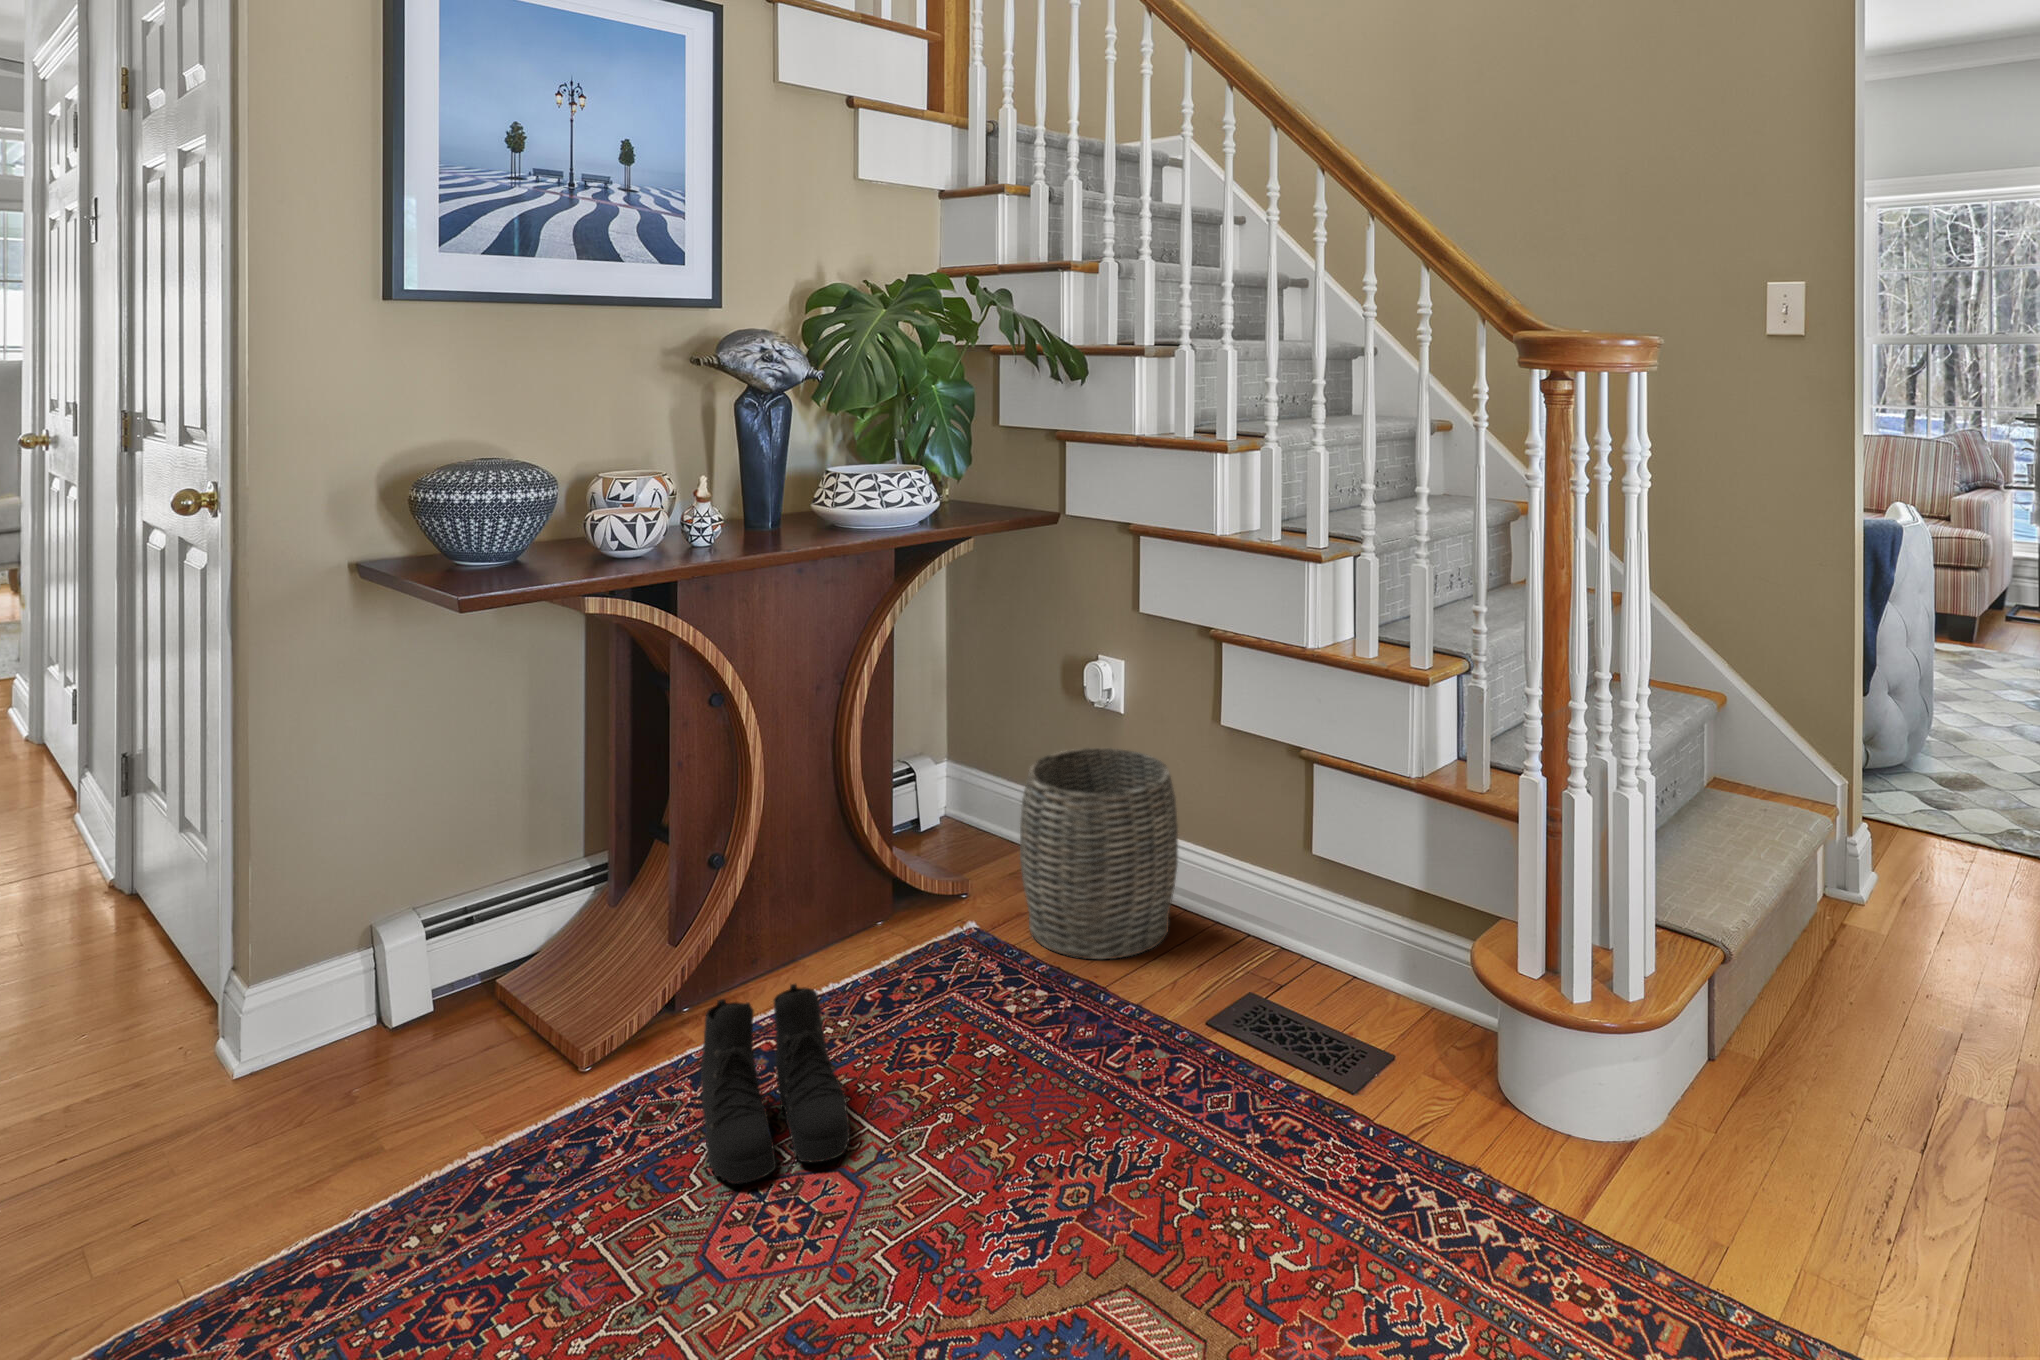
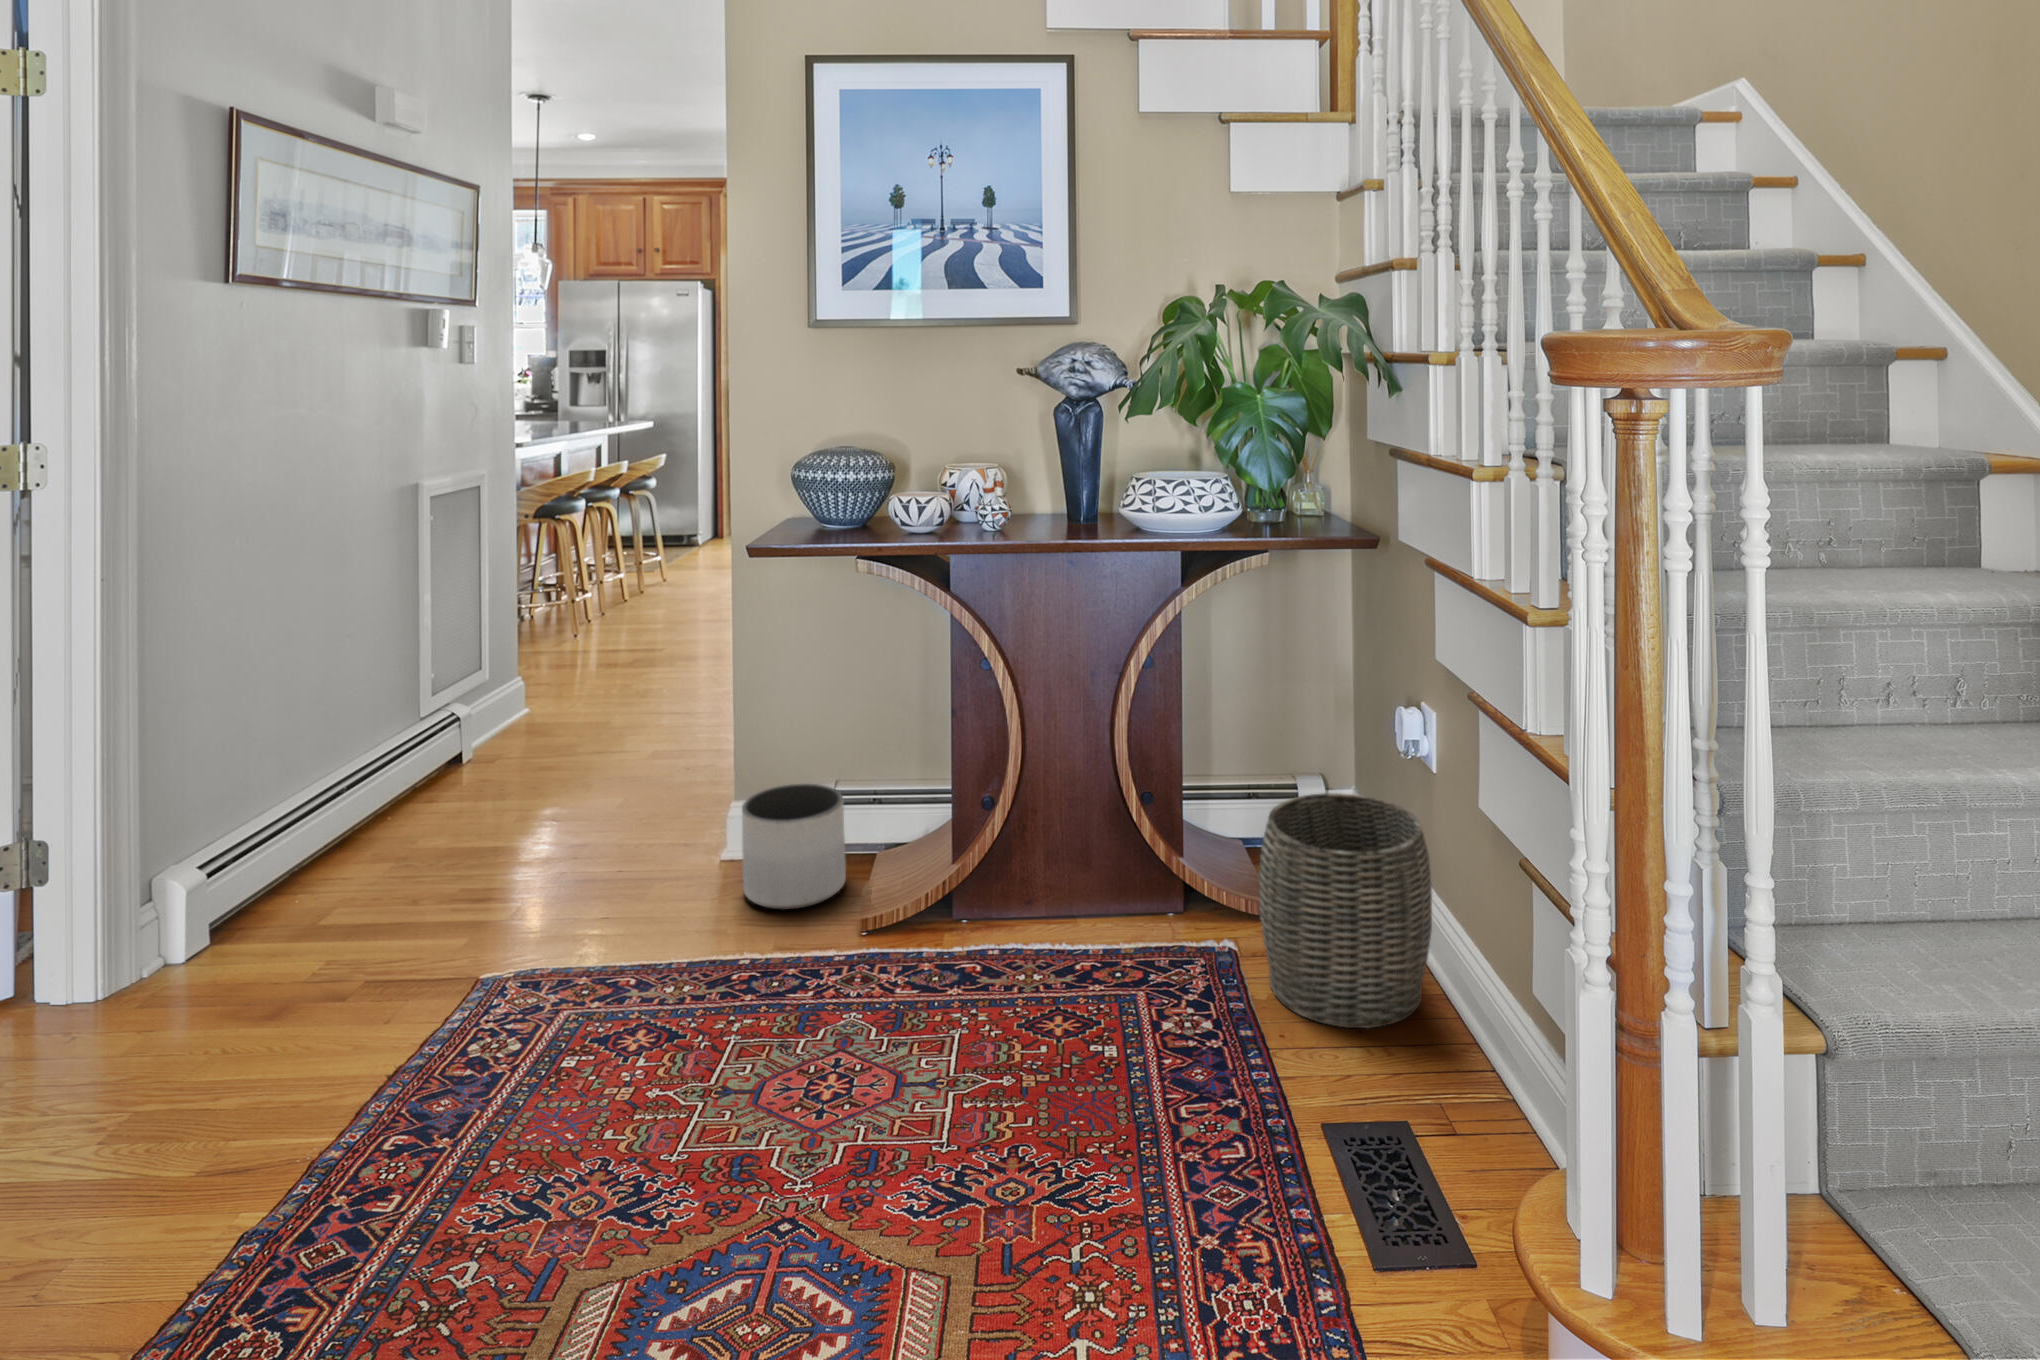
planter: none [345,915,499,1100] -> present [742,784,846,910]
boots: present [701,983,850,1184] -> none [830,909,965,1068]

